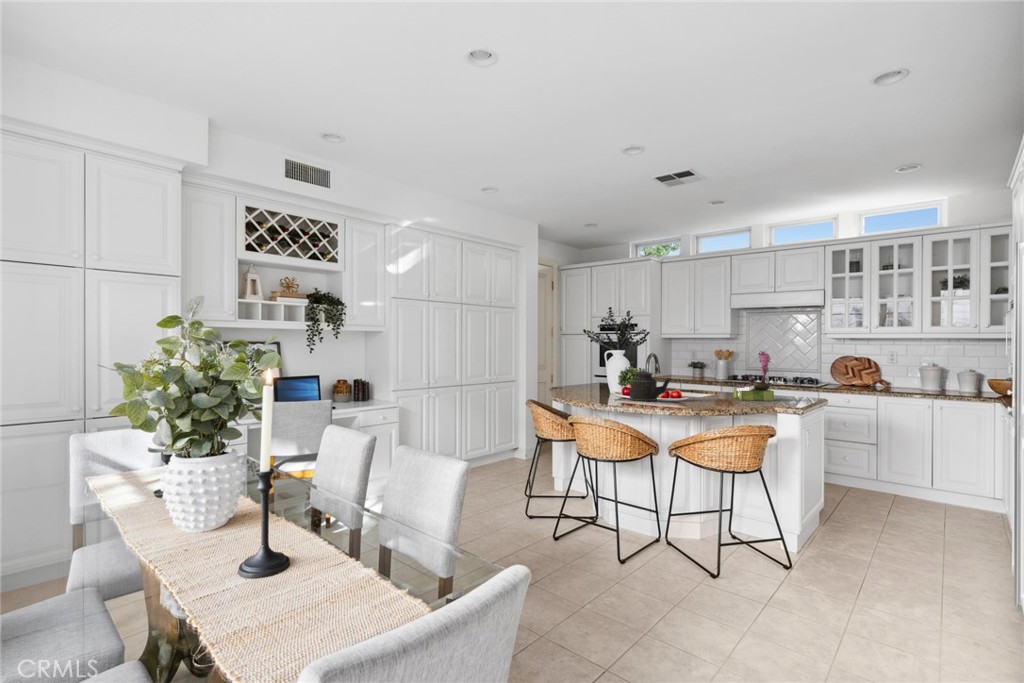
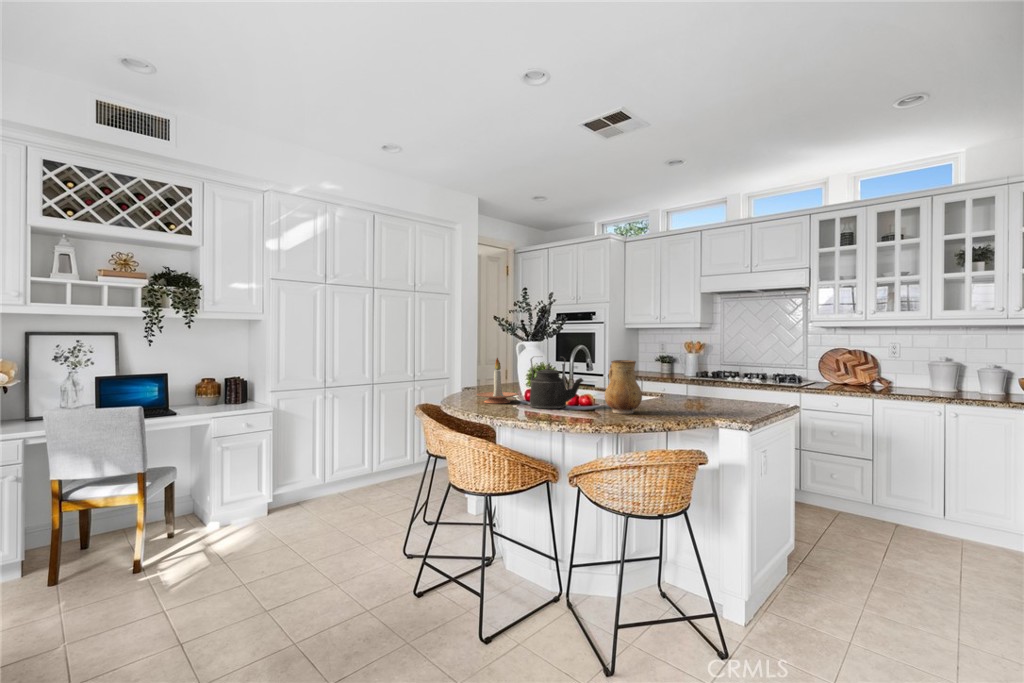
flower arrangement: present [734,351,774,401] -> none [675,340,726,408]
candle holder: none [583,363,615,398] -> present [477,358,518,404]
ceramic pitcher: none [691,365,719,404] -> present [605,360,642,414]

